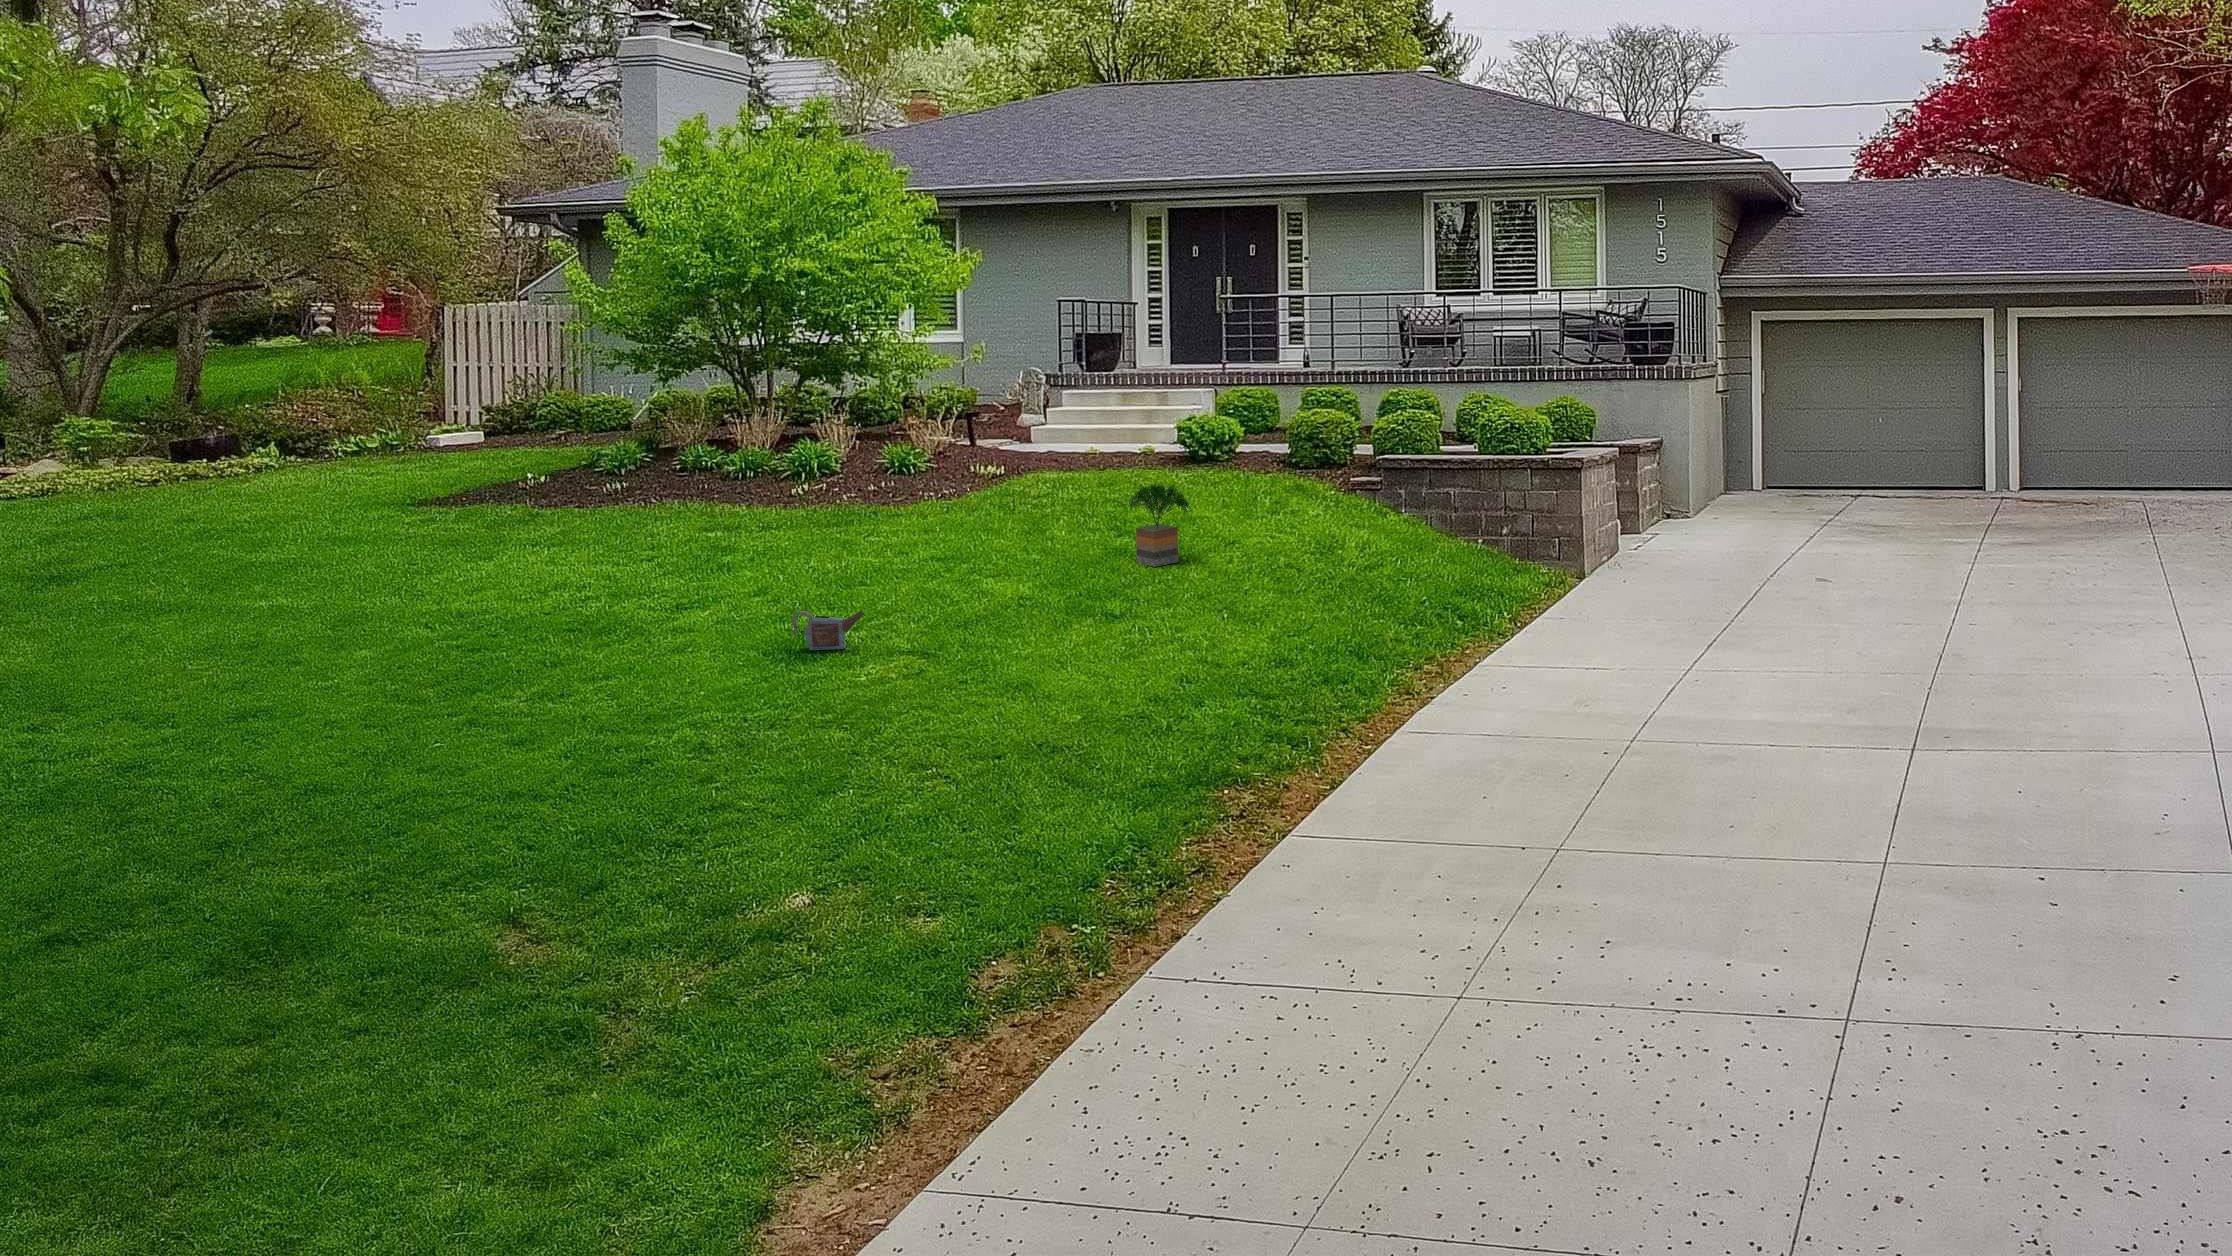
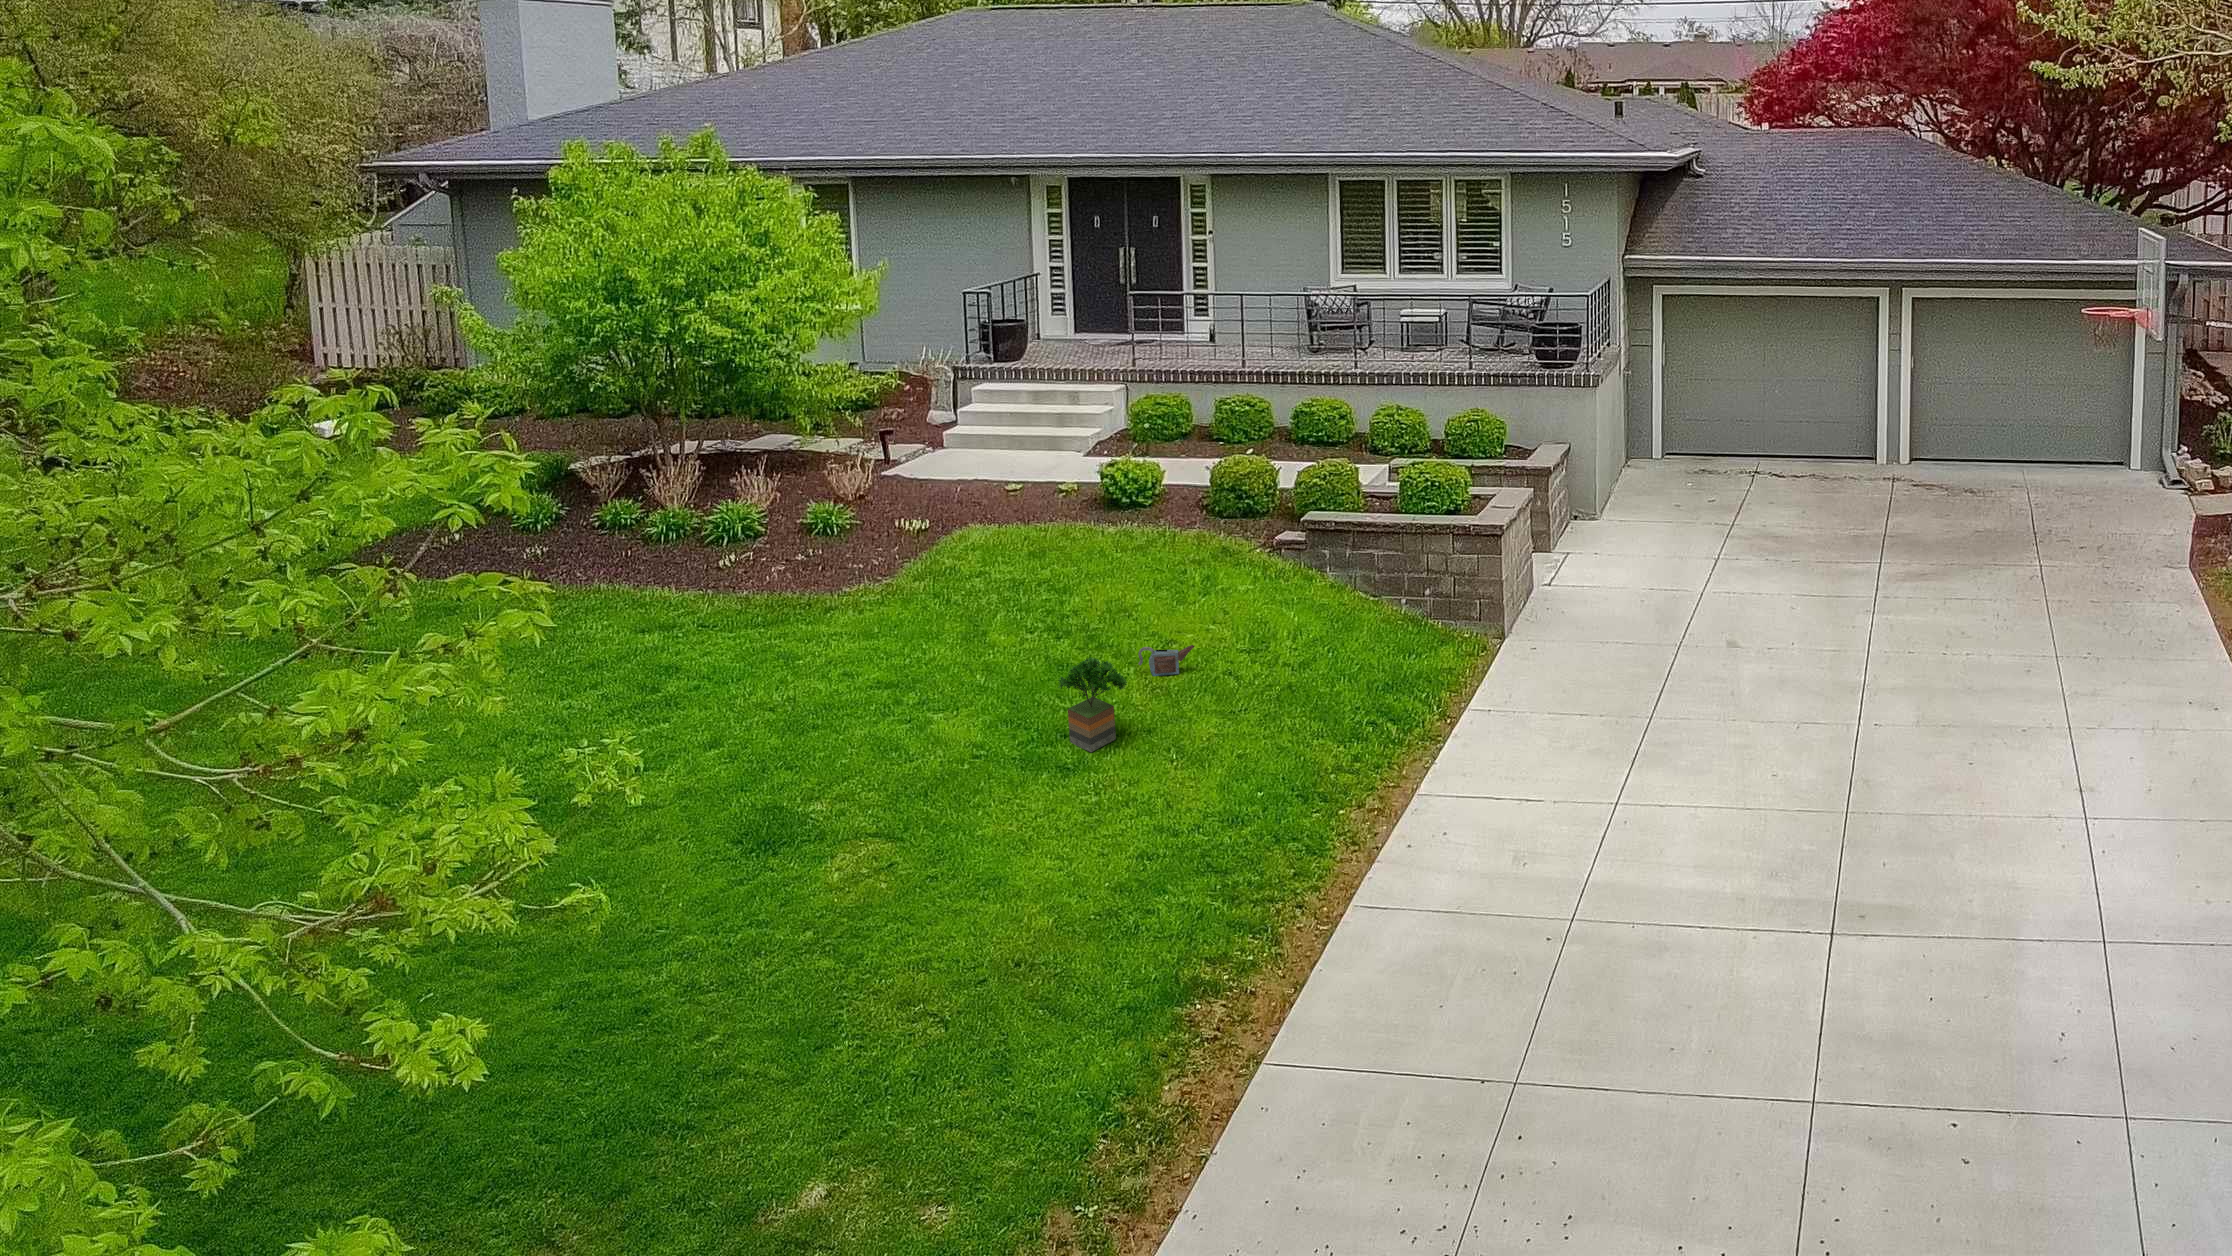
watering can: present [792,611,864,650] -> present [1138,645,1195,676]

